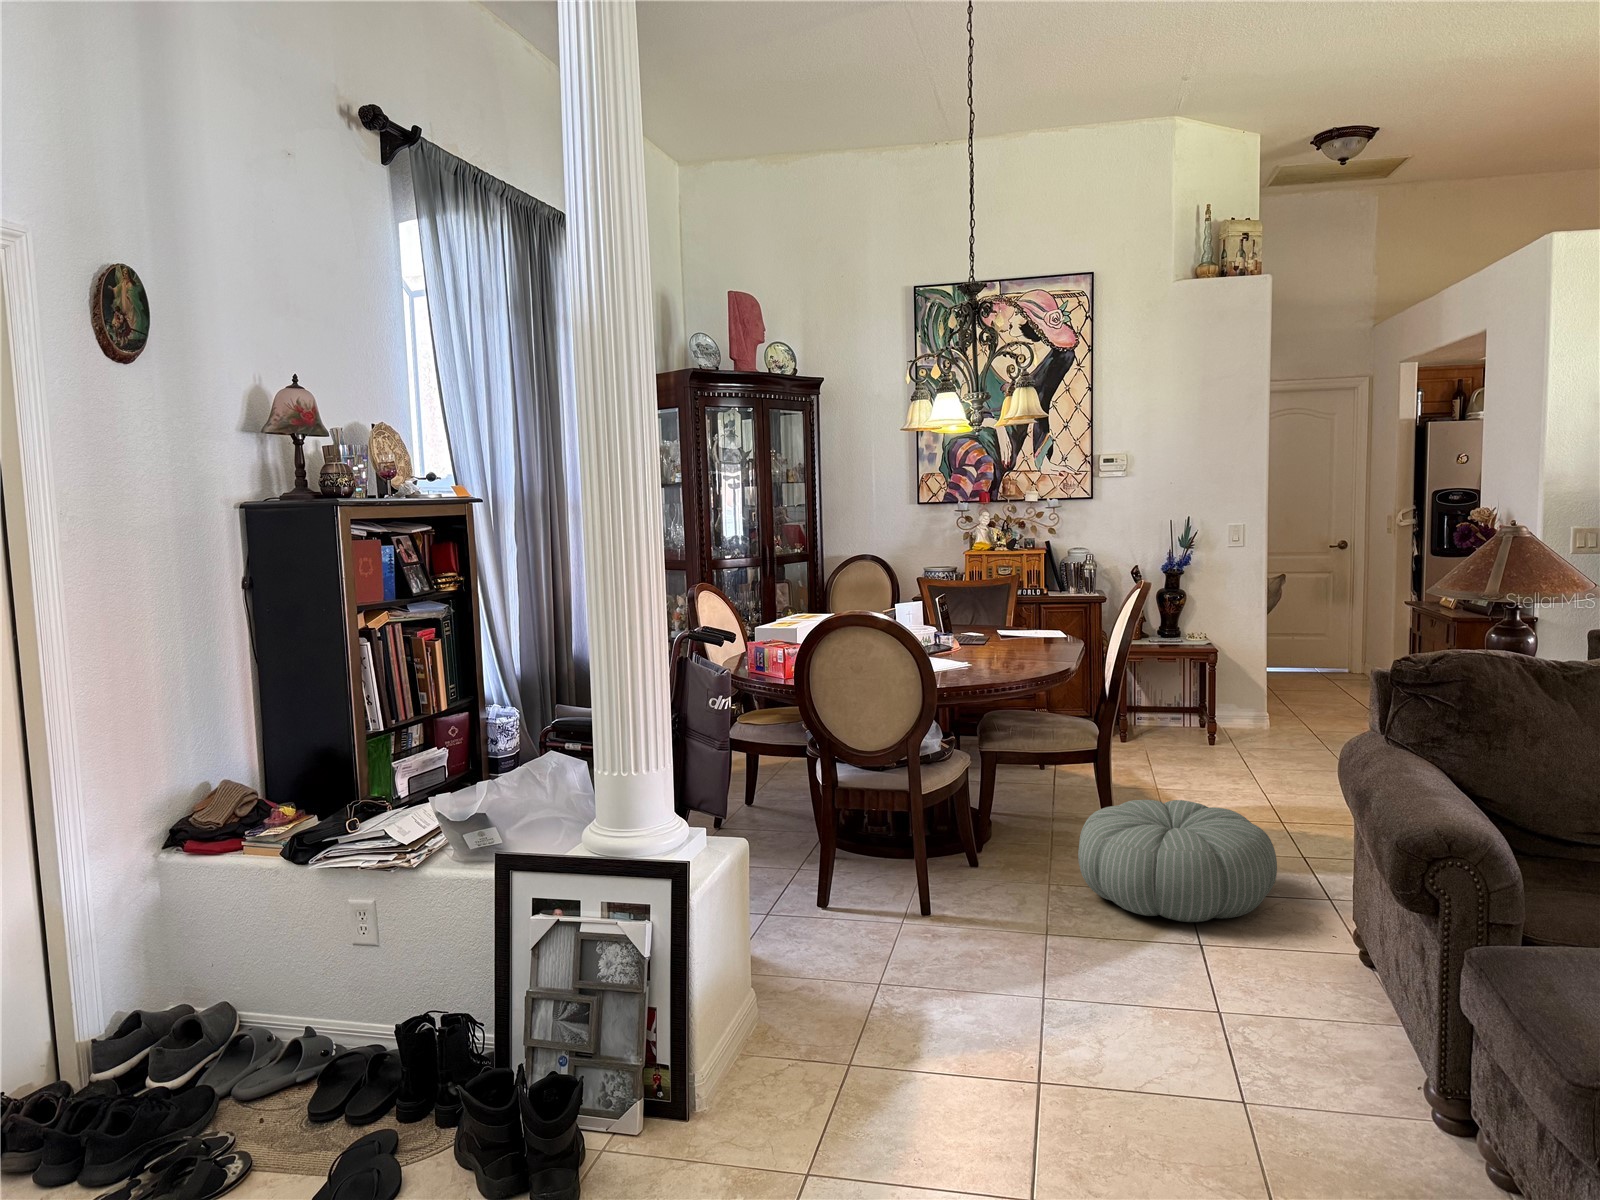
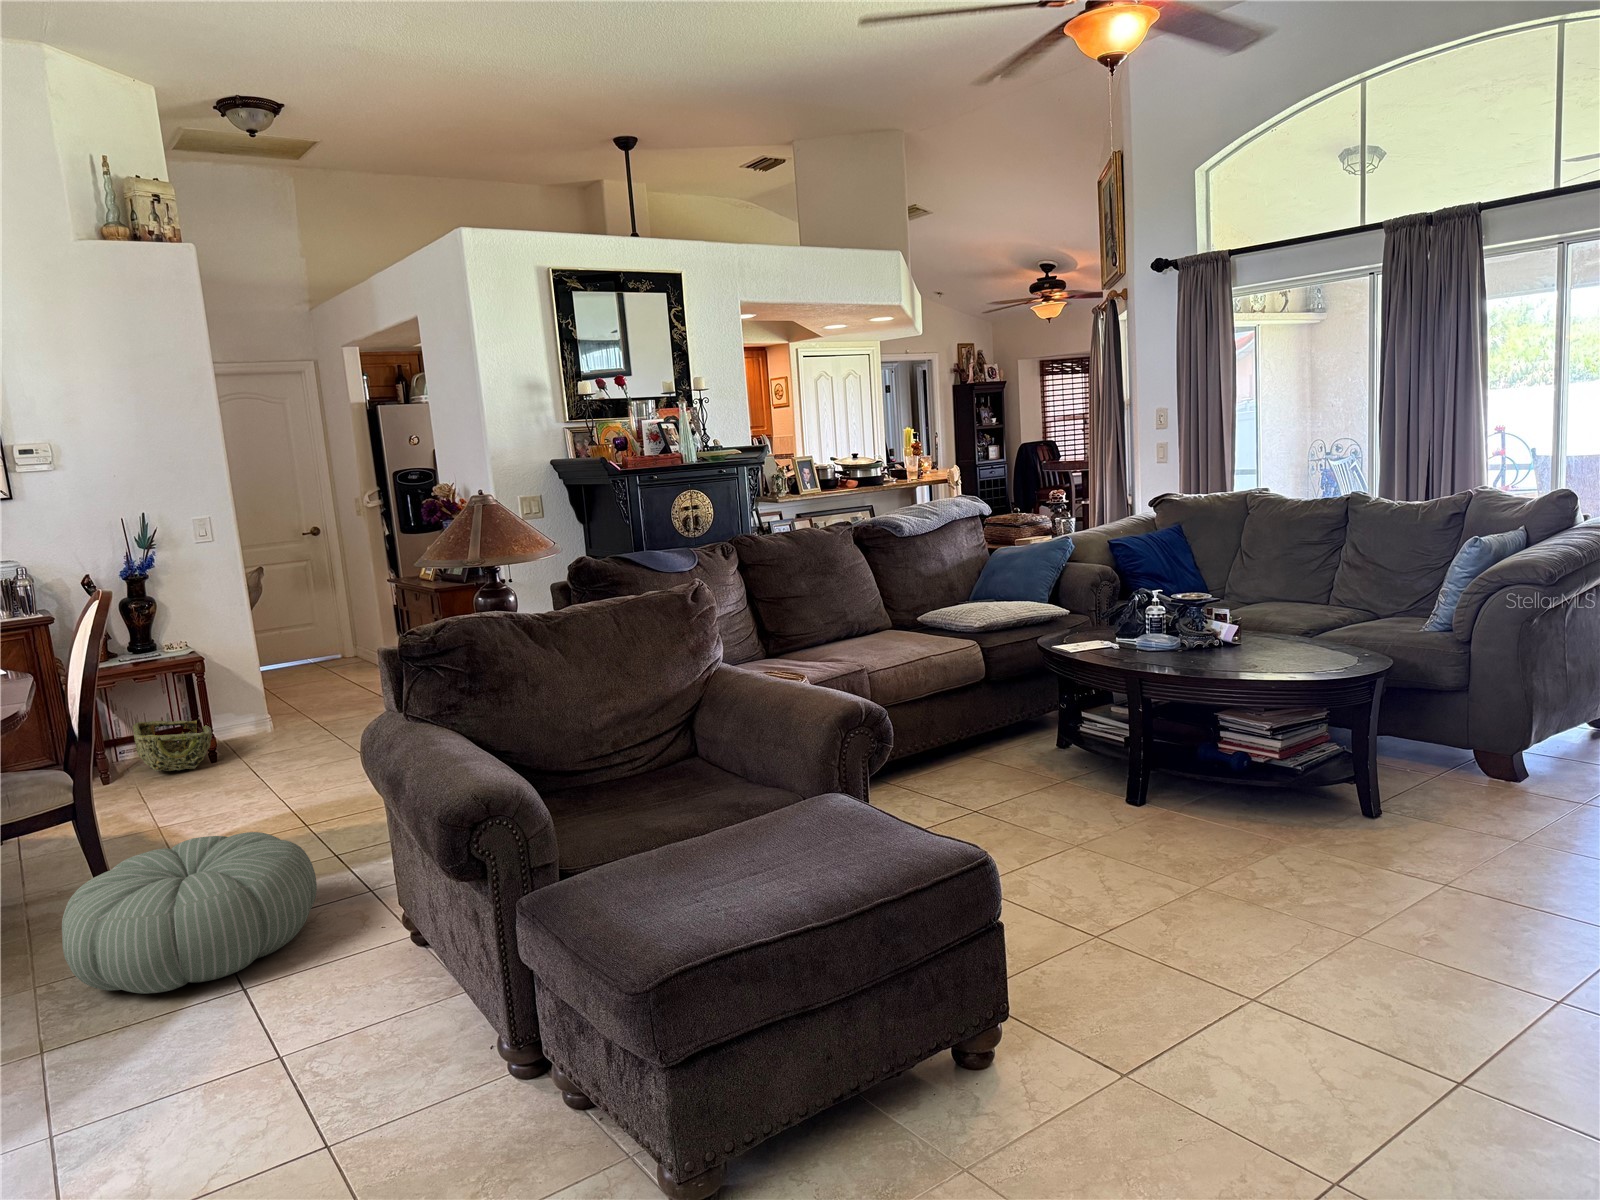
woven basket: none [1151,696,1212,746] -> present [133,720,212,772]

